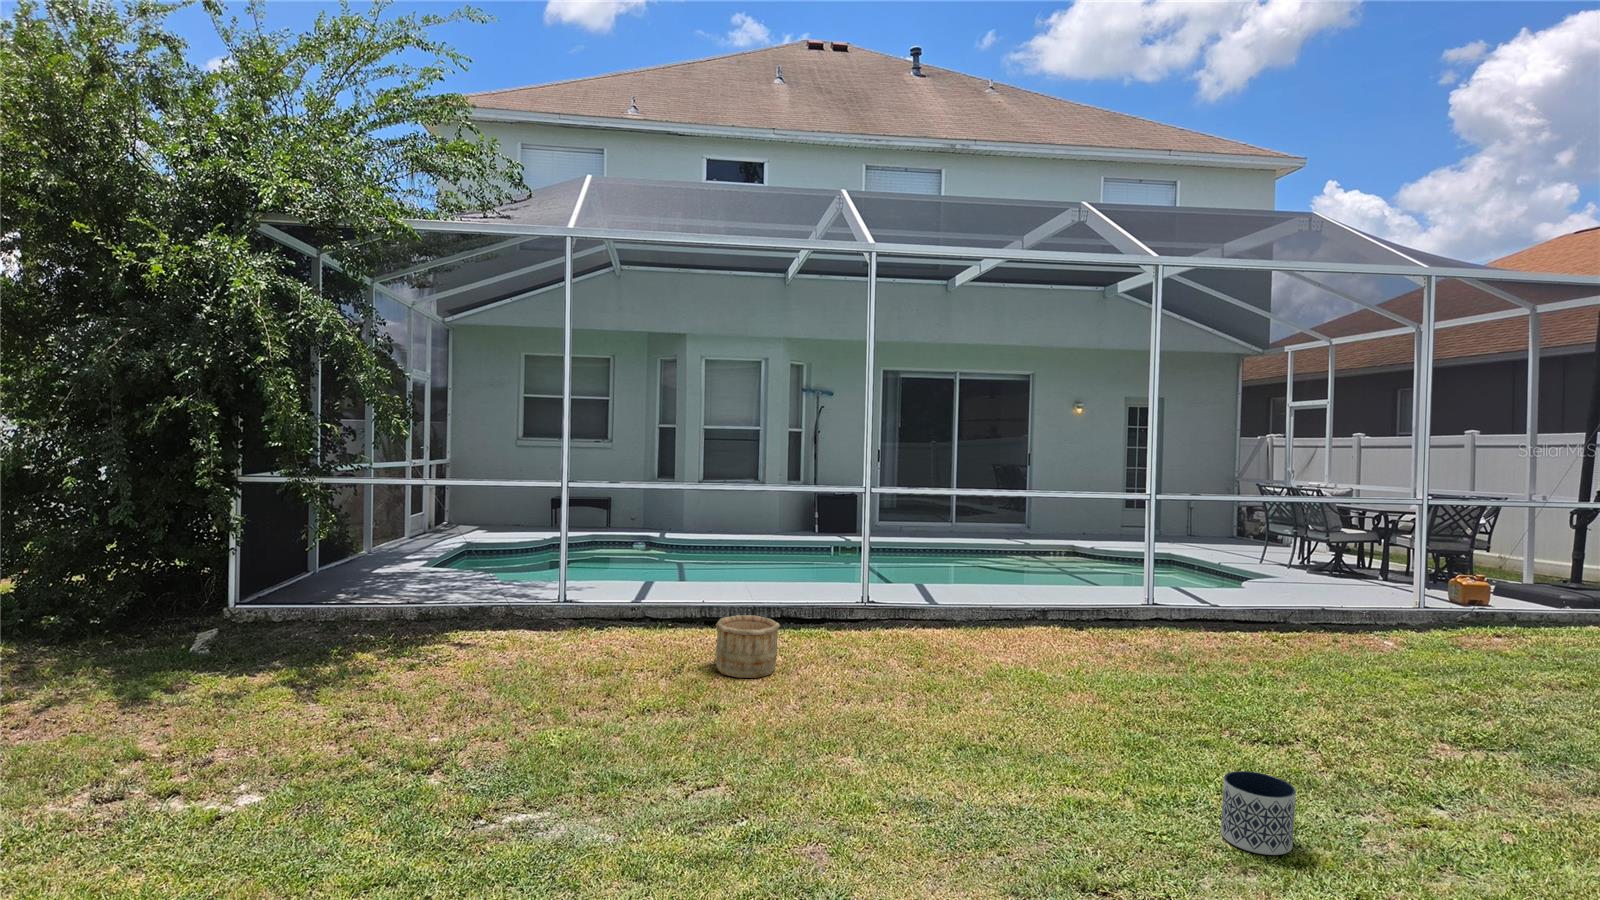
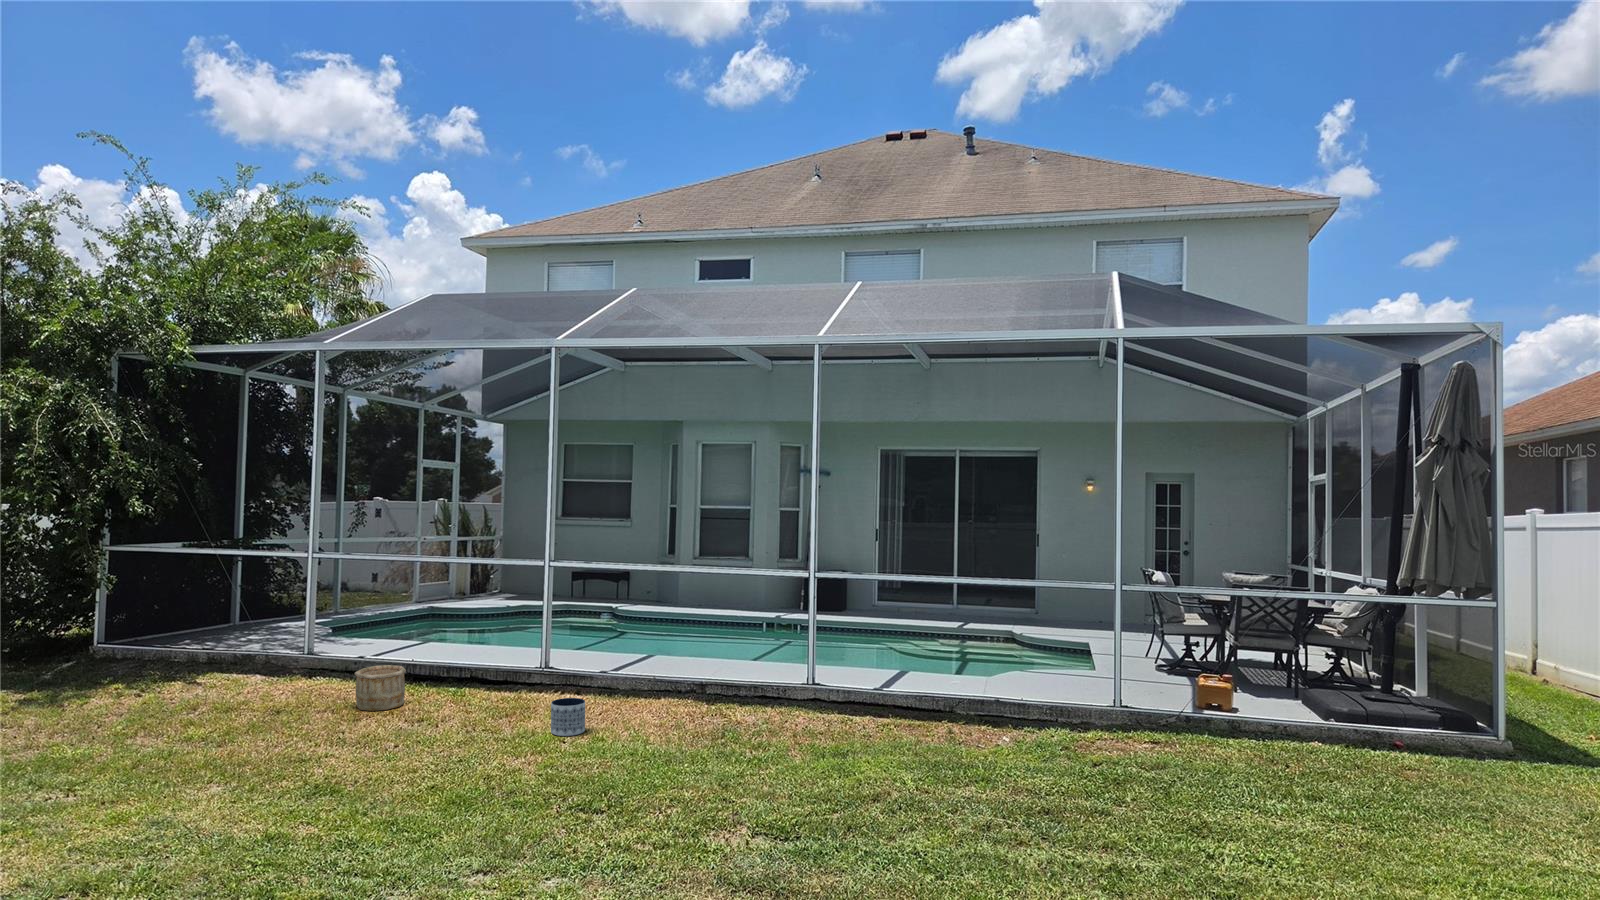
planter: present [1221,771,1296,855] -> present [551,698,585,736]

